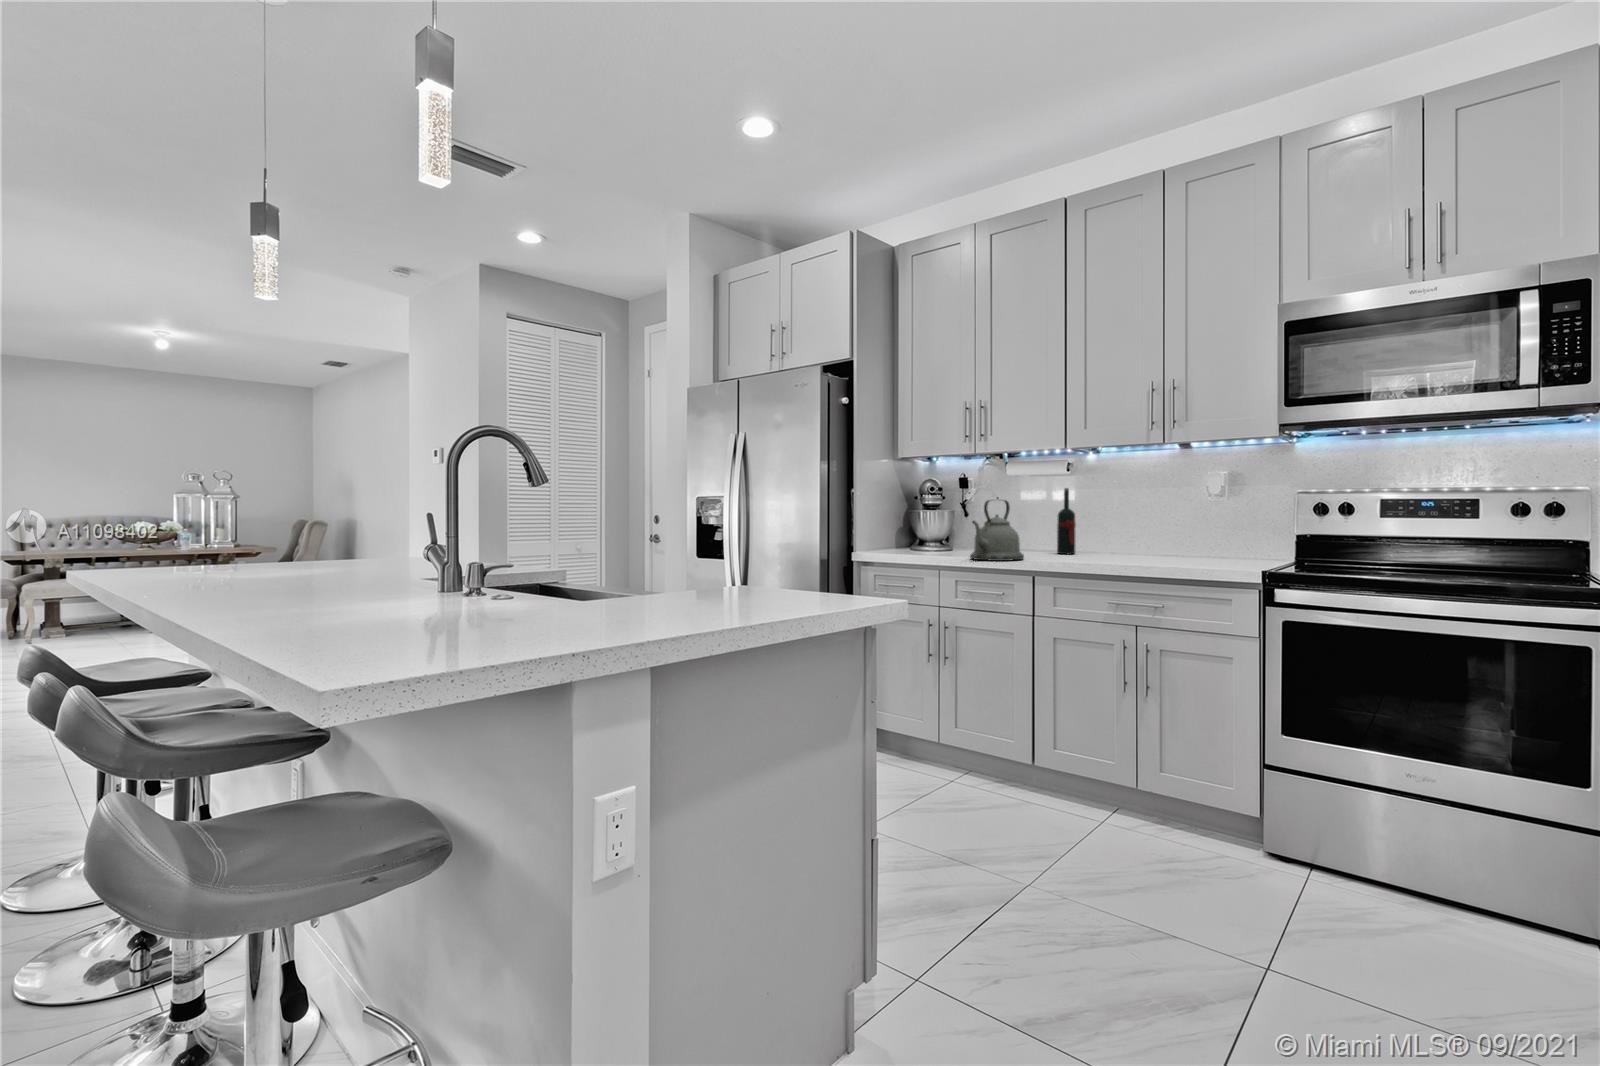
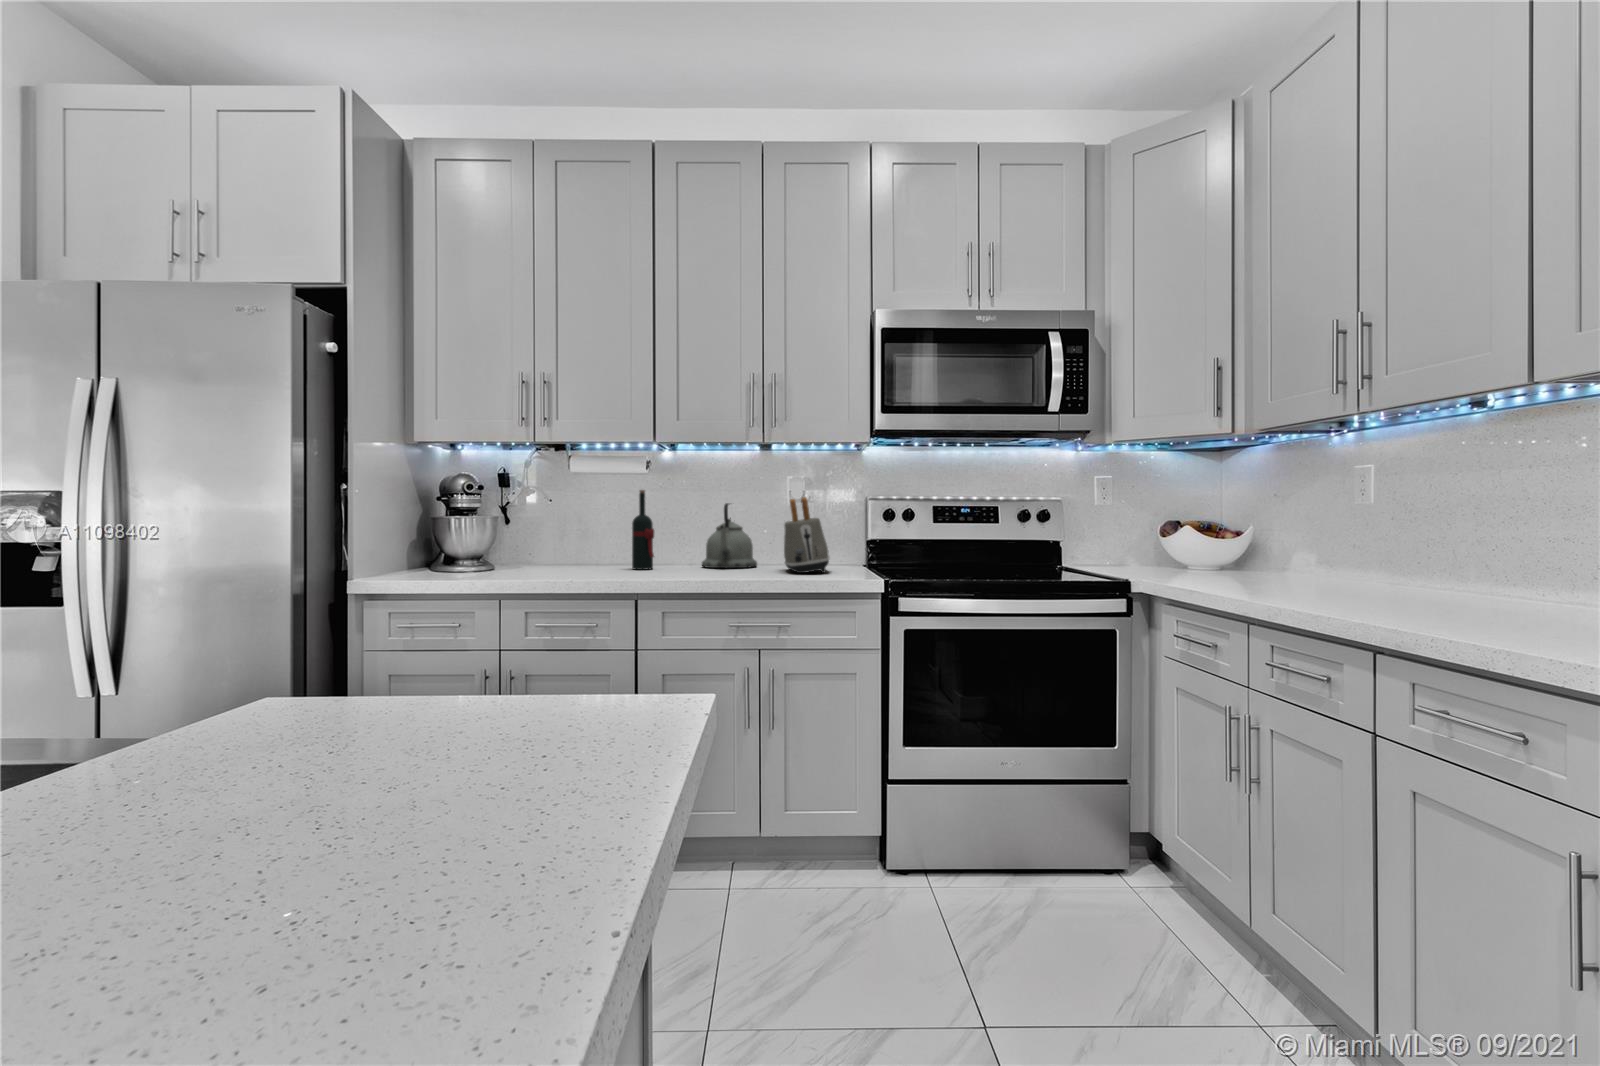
toaster: none [1185,491,1236,563] -> present [784,497,830,573]
kettle: present [970,500,1024,561] -> present [702,503,757,568]

